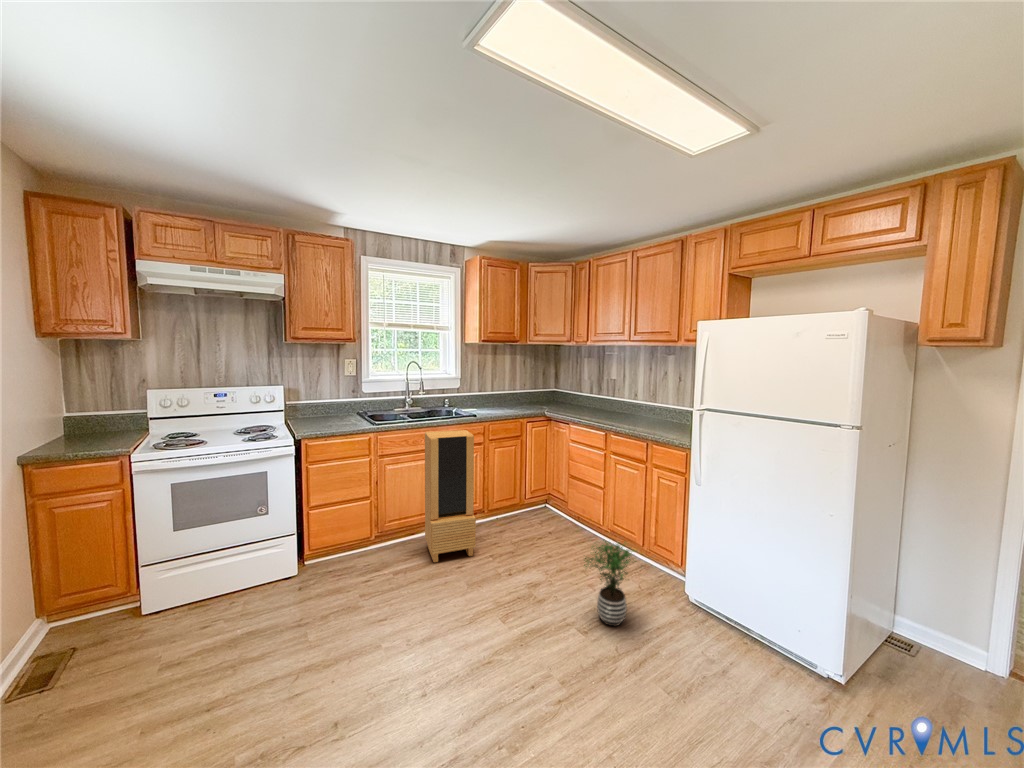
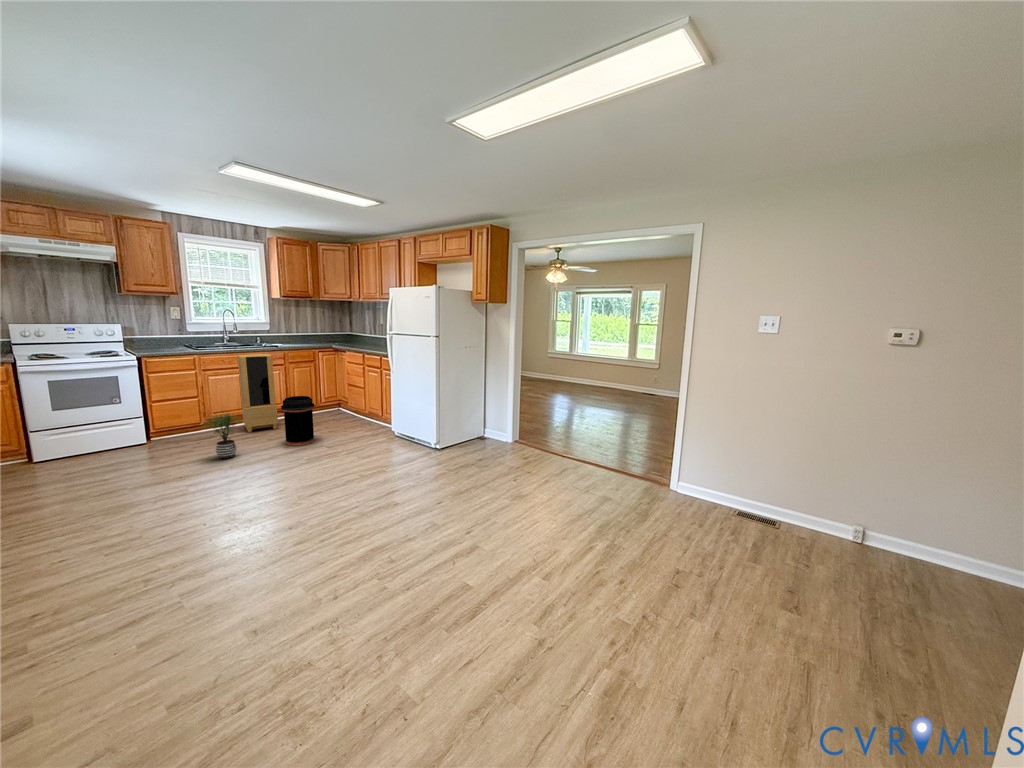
trash can: none [497,517,552,621] -> present [281,396,314,446]
potted plant: present [584,540,636,626] -> present [206,414,239,459]

